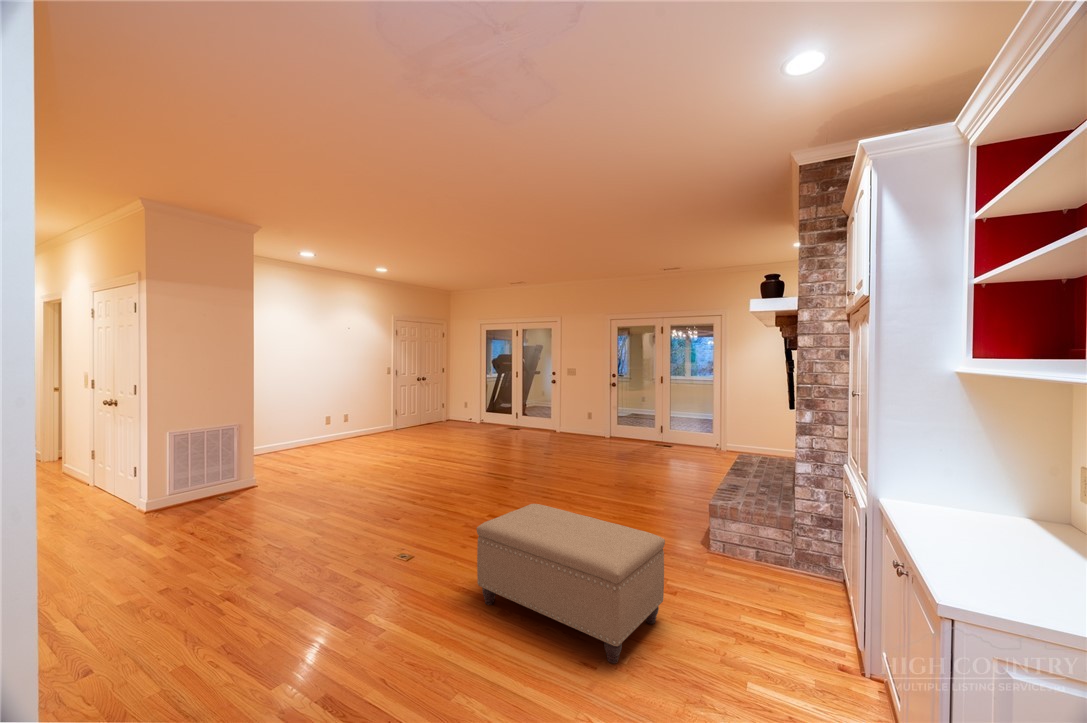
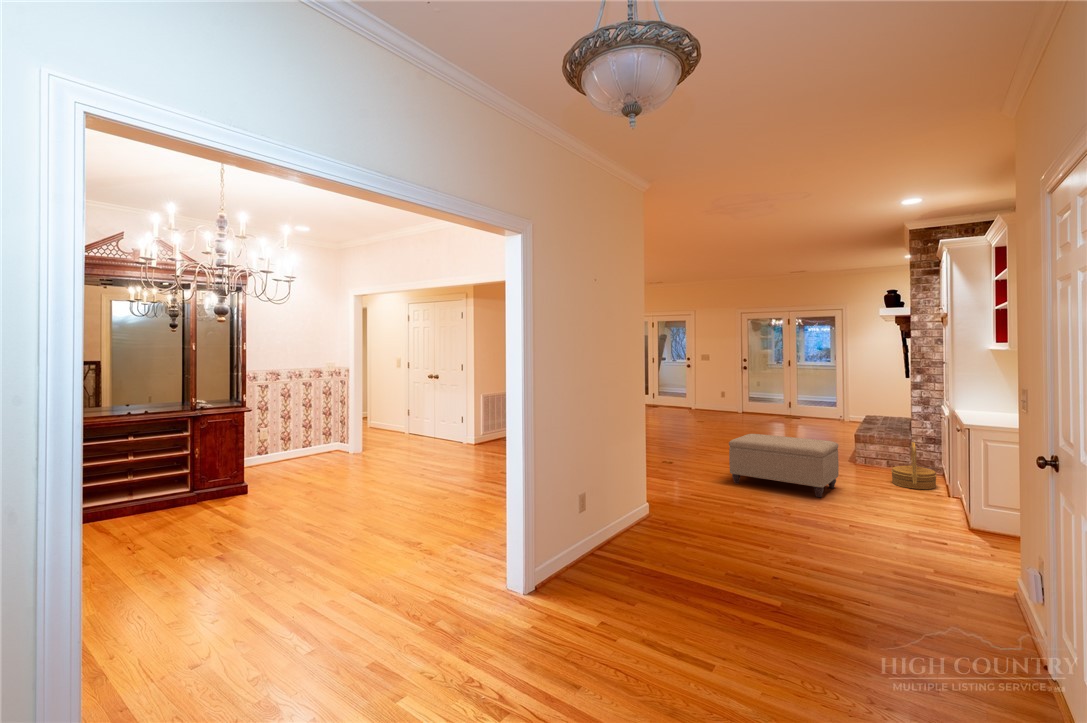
woven basket: none [759,529,836,630] -> present [891,442,937,489]

